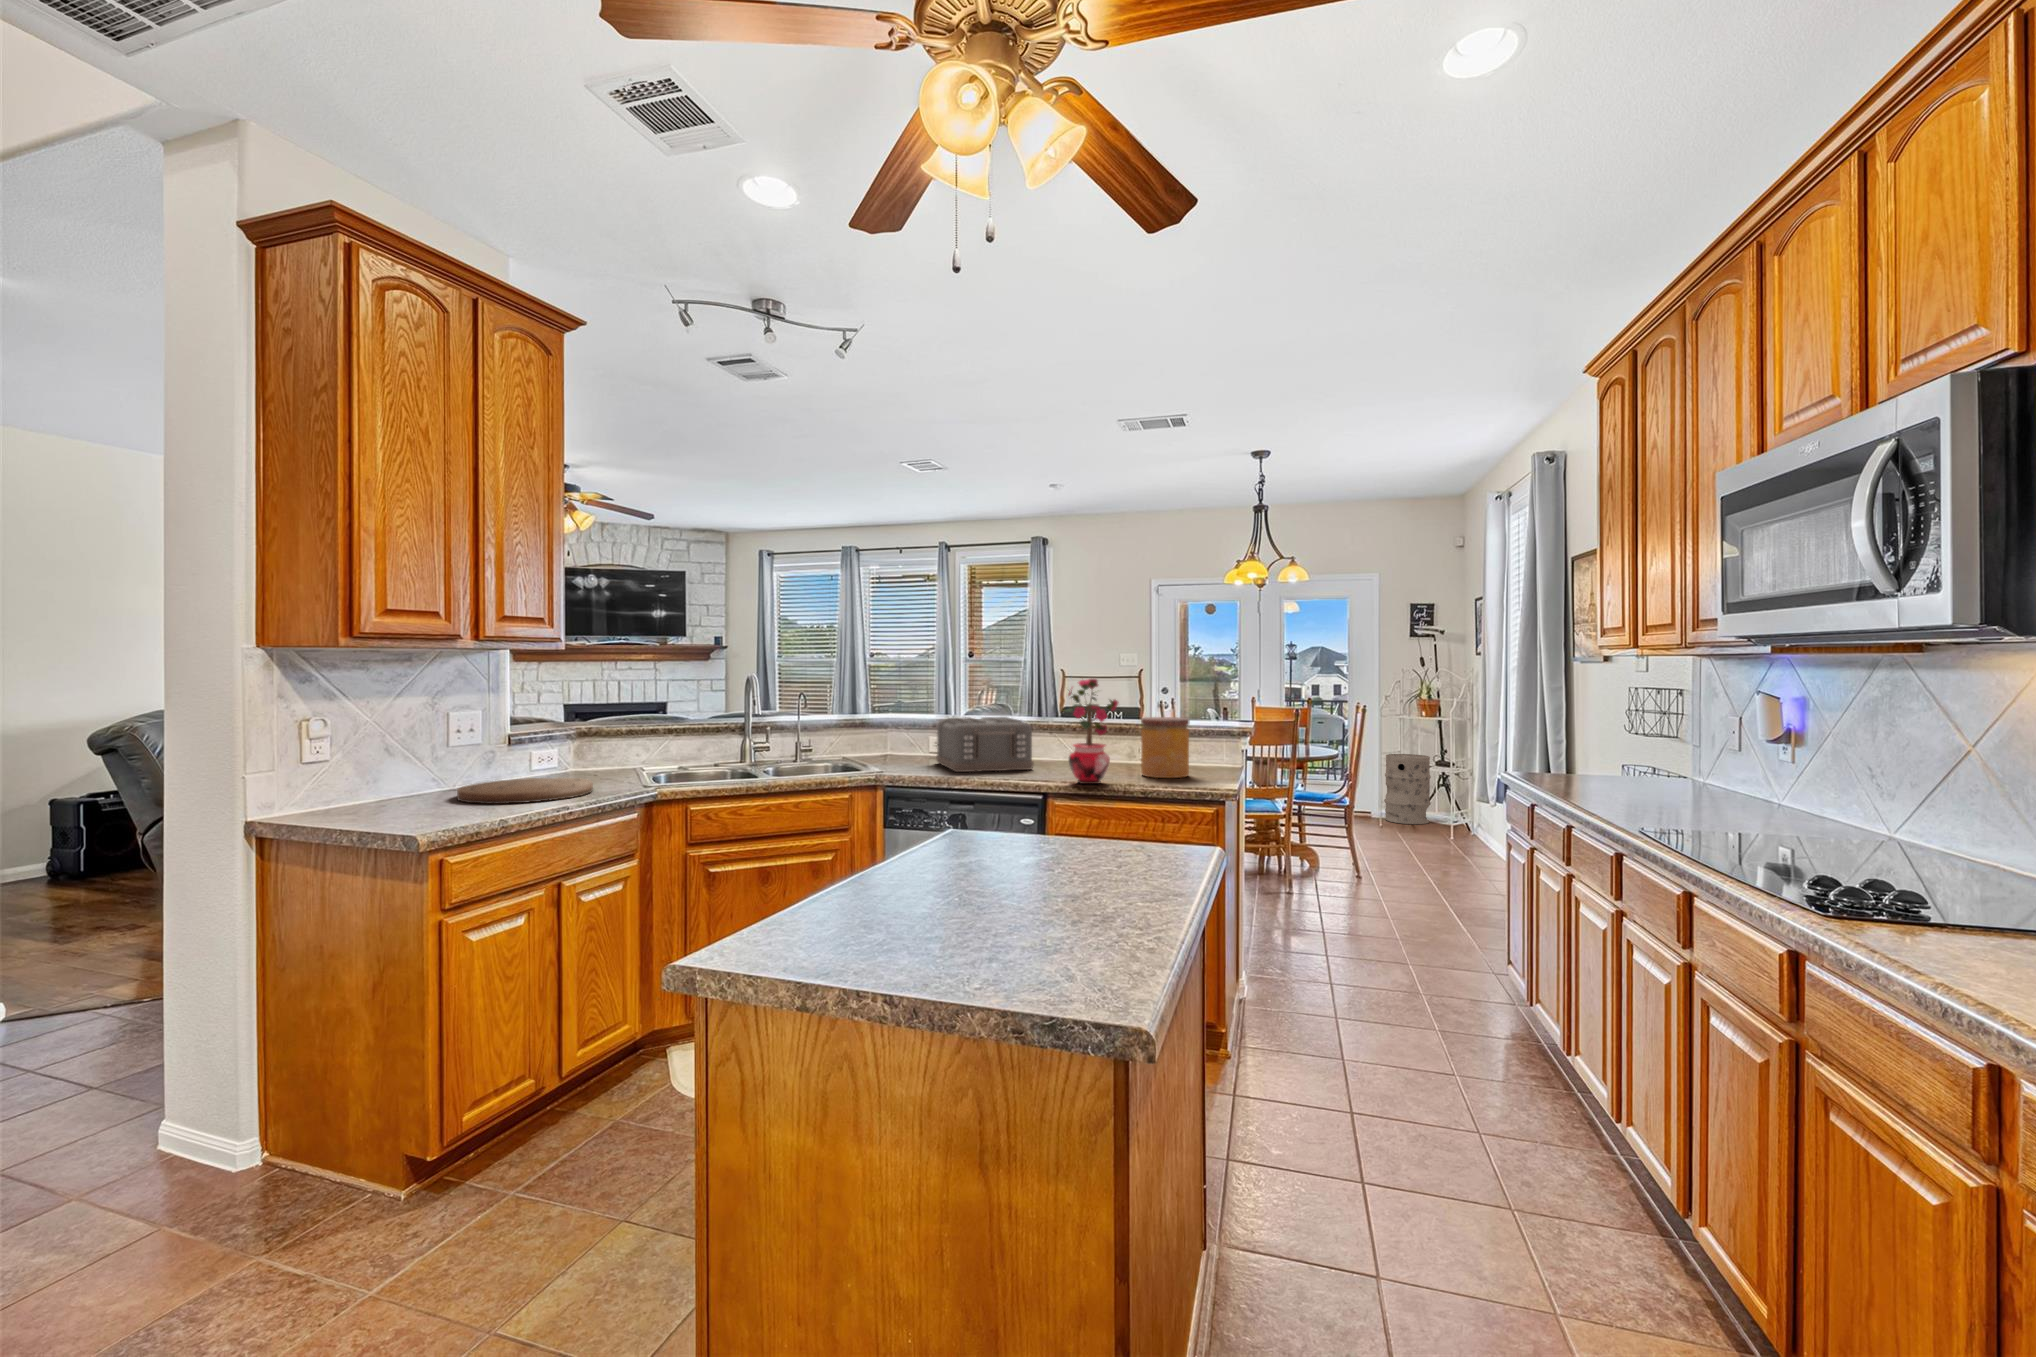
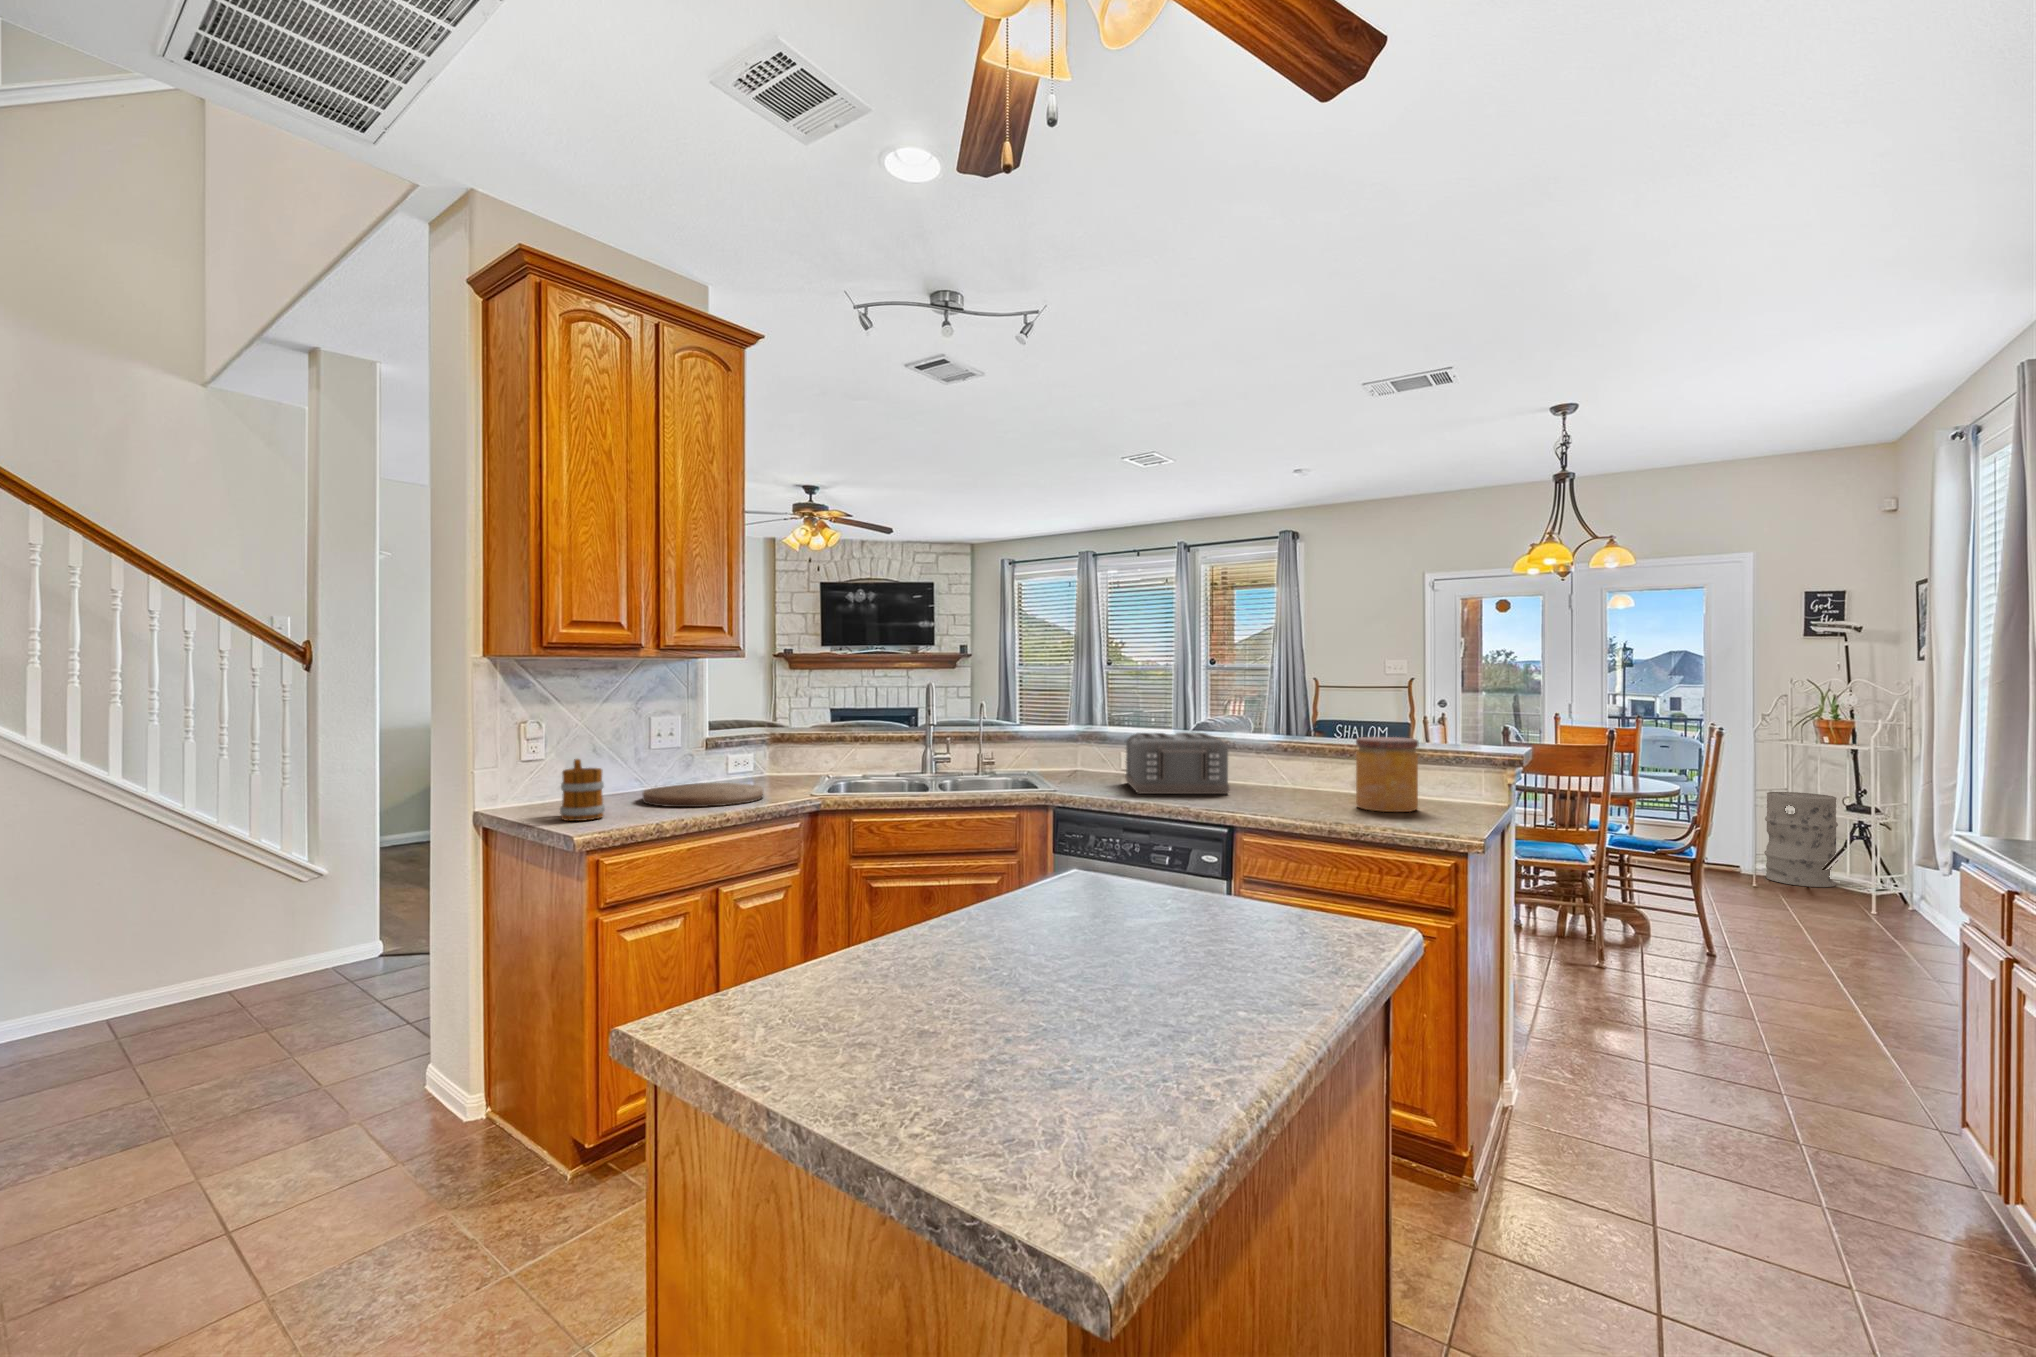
potted plant: present [1066,679,1119,784] -> none [1248,687,1323,815]
mug: none [376,757,432,823] -> present [560,759,605,821]

